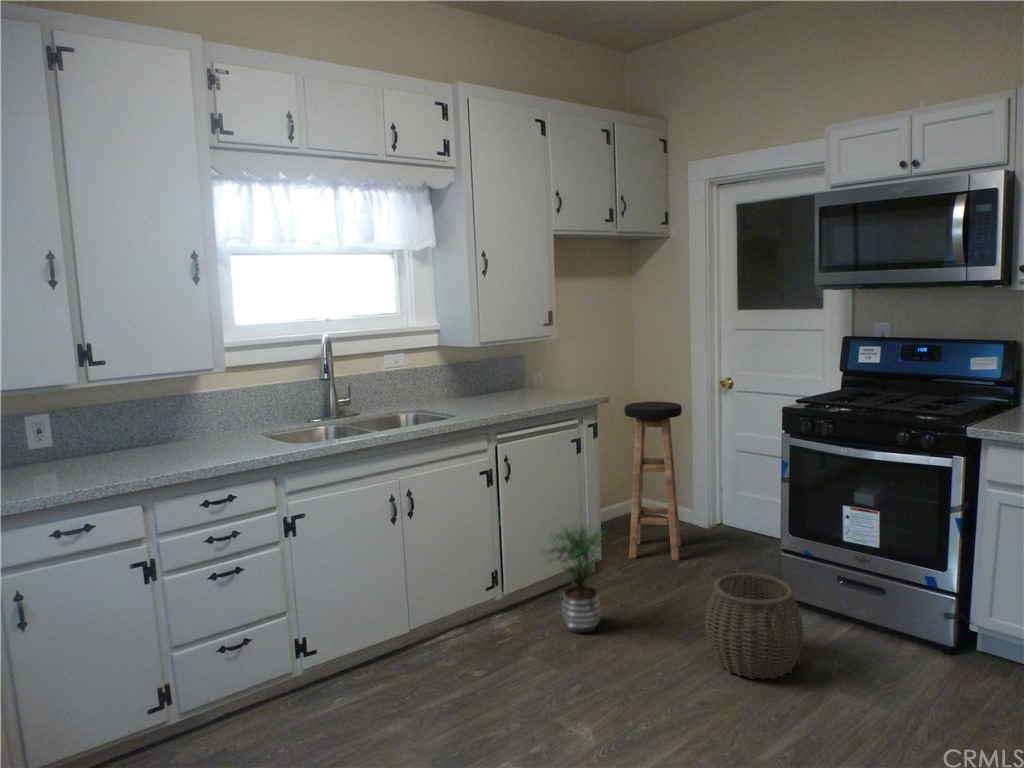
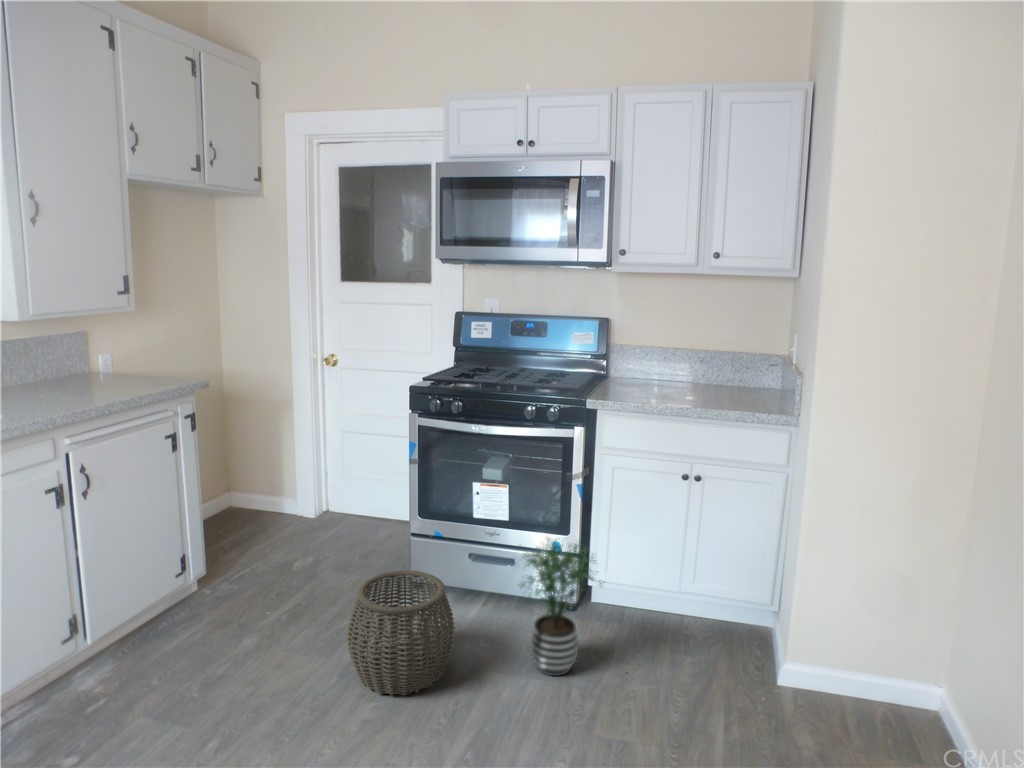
bar stool: present [624,402,682,561] -> none [219,383,290,569]
potted plant: present [540,525,604,633] -> present [519,540,601,676]

